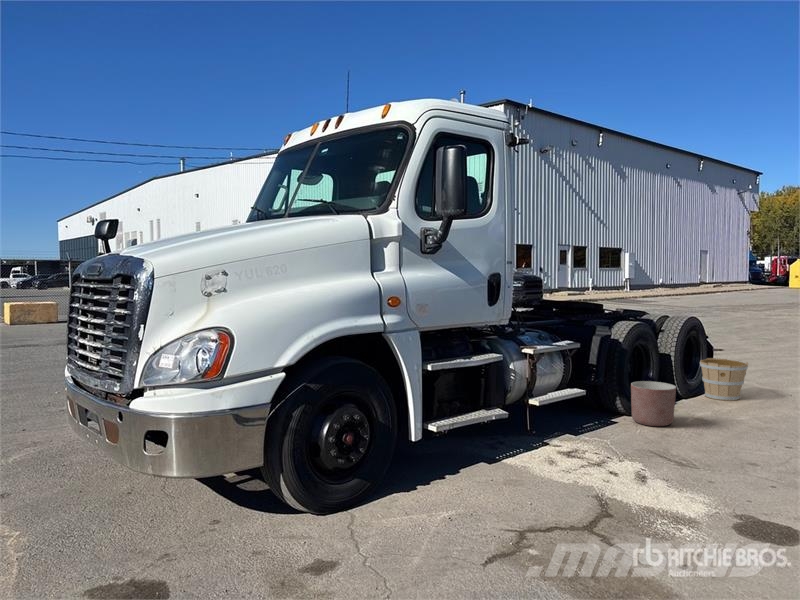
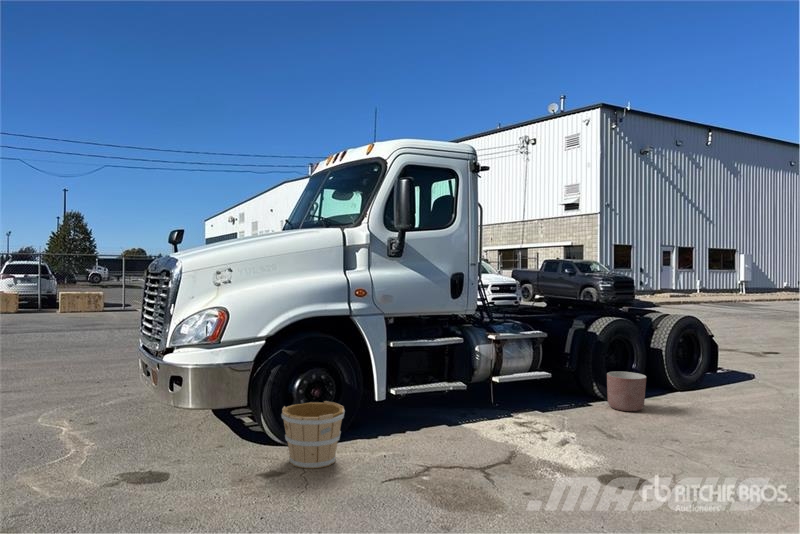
wooden bucket: present [700,358,748,401] -> present [281,401,345,469]

